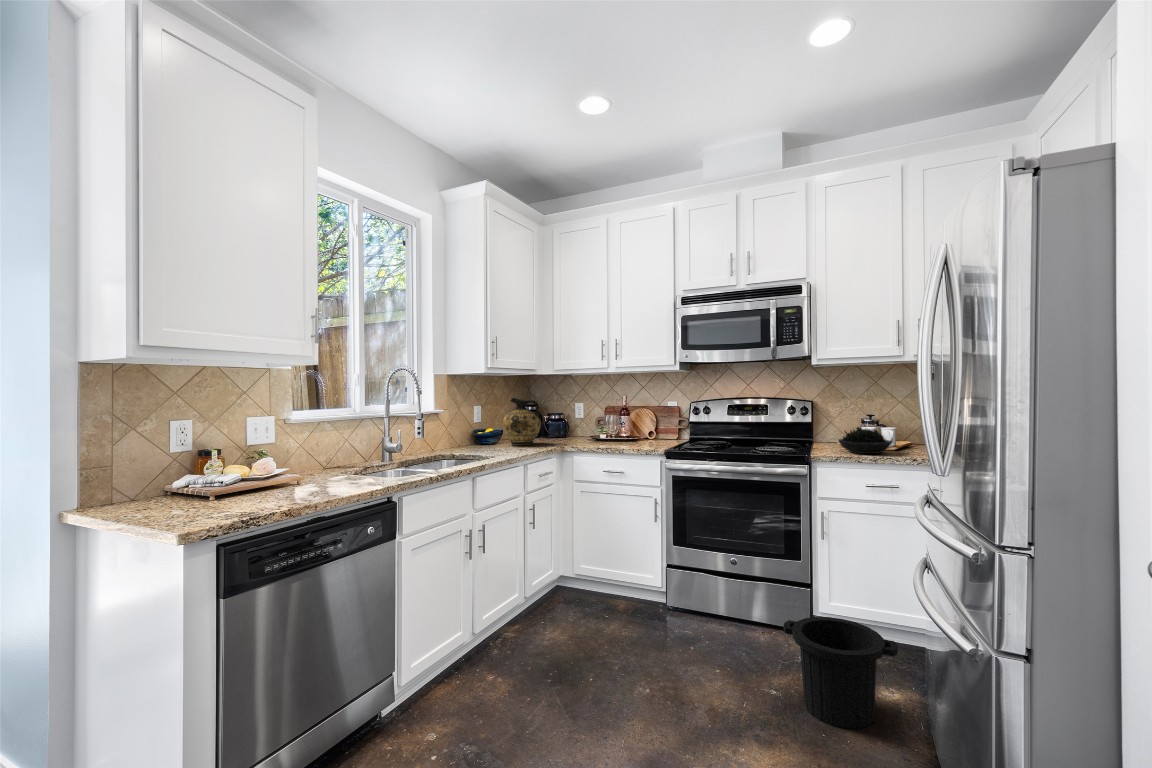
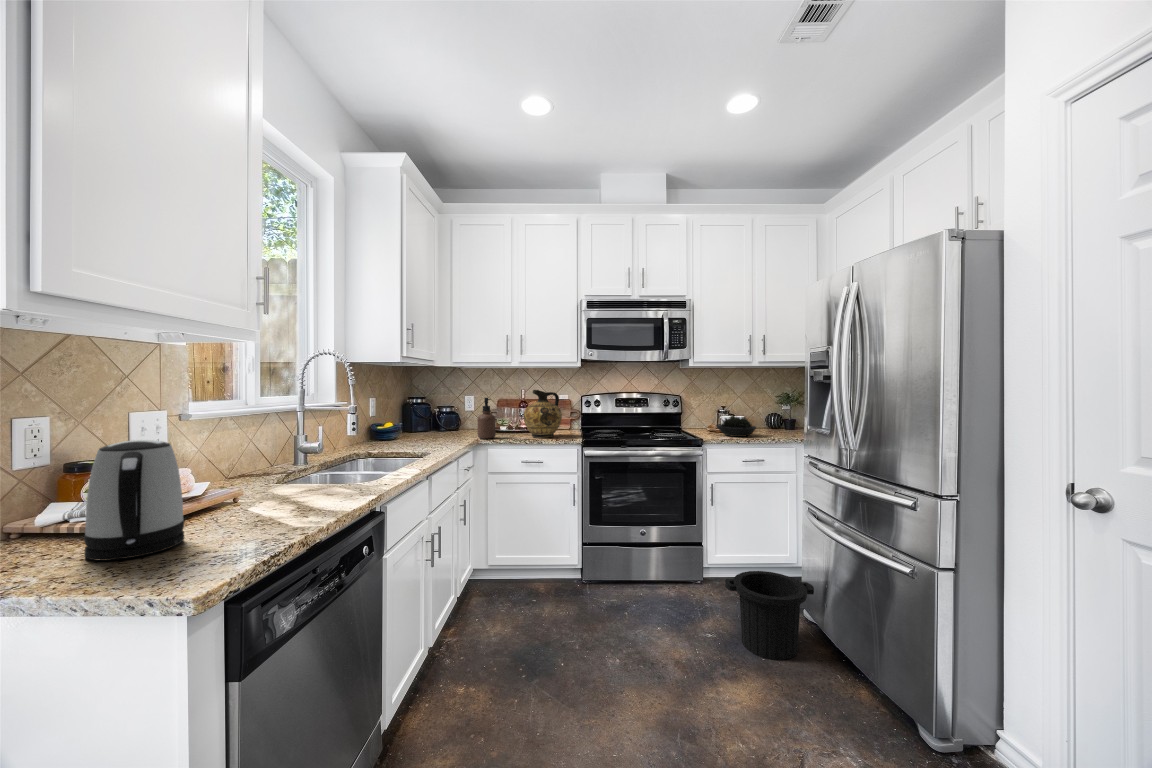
ceramic jug: present [502,398,541,445] -> present [524,390,562,438]
soap dispenser: none [565,405,583,446] -> present [477,398,496,439]
kettle: none [174,436,231,509] -> present [84,440,184,561]

